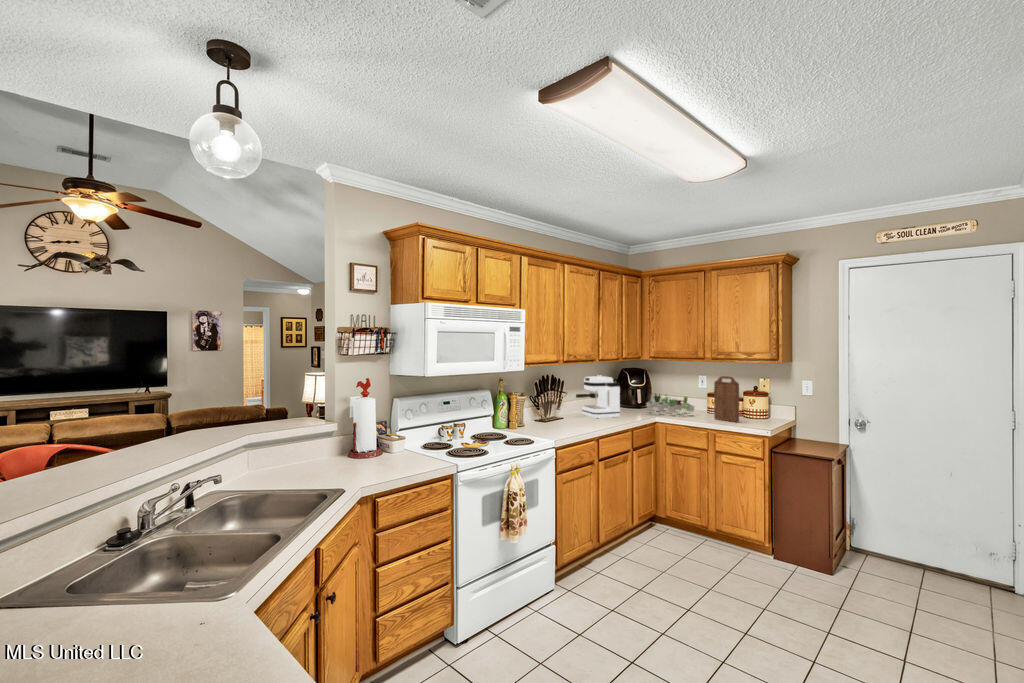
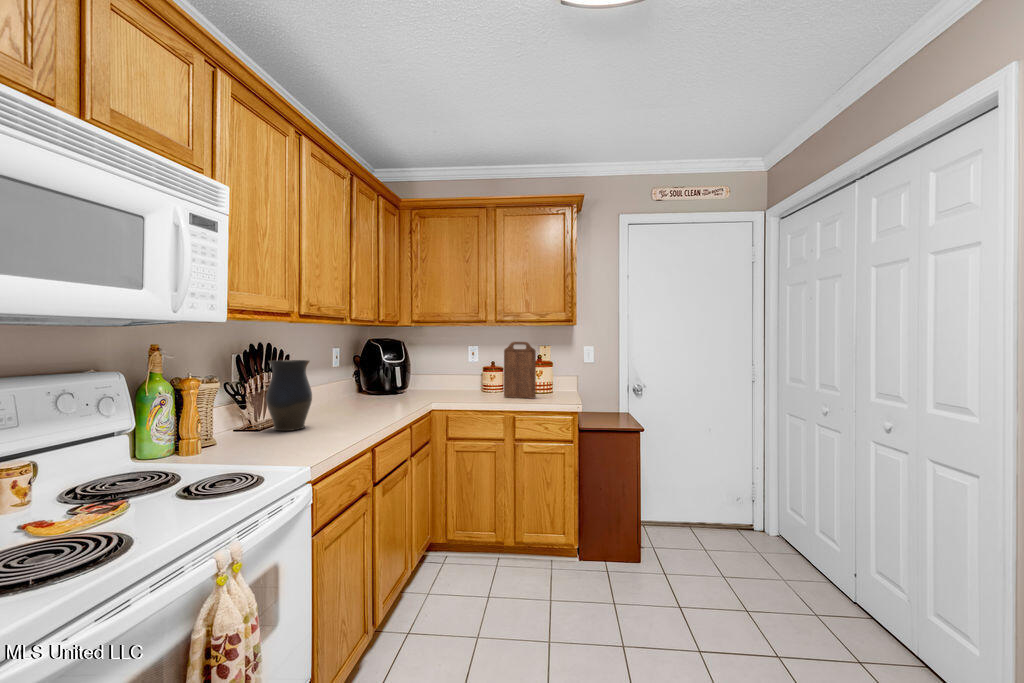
coffee maker: present [576,376,620,418] -> none [312,347,385,412]
vase: none [547,386,570,425] -> present [266,360,312,431]
succulent plant: present [646,394,694,412] -> none [410,368,476,399]

